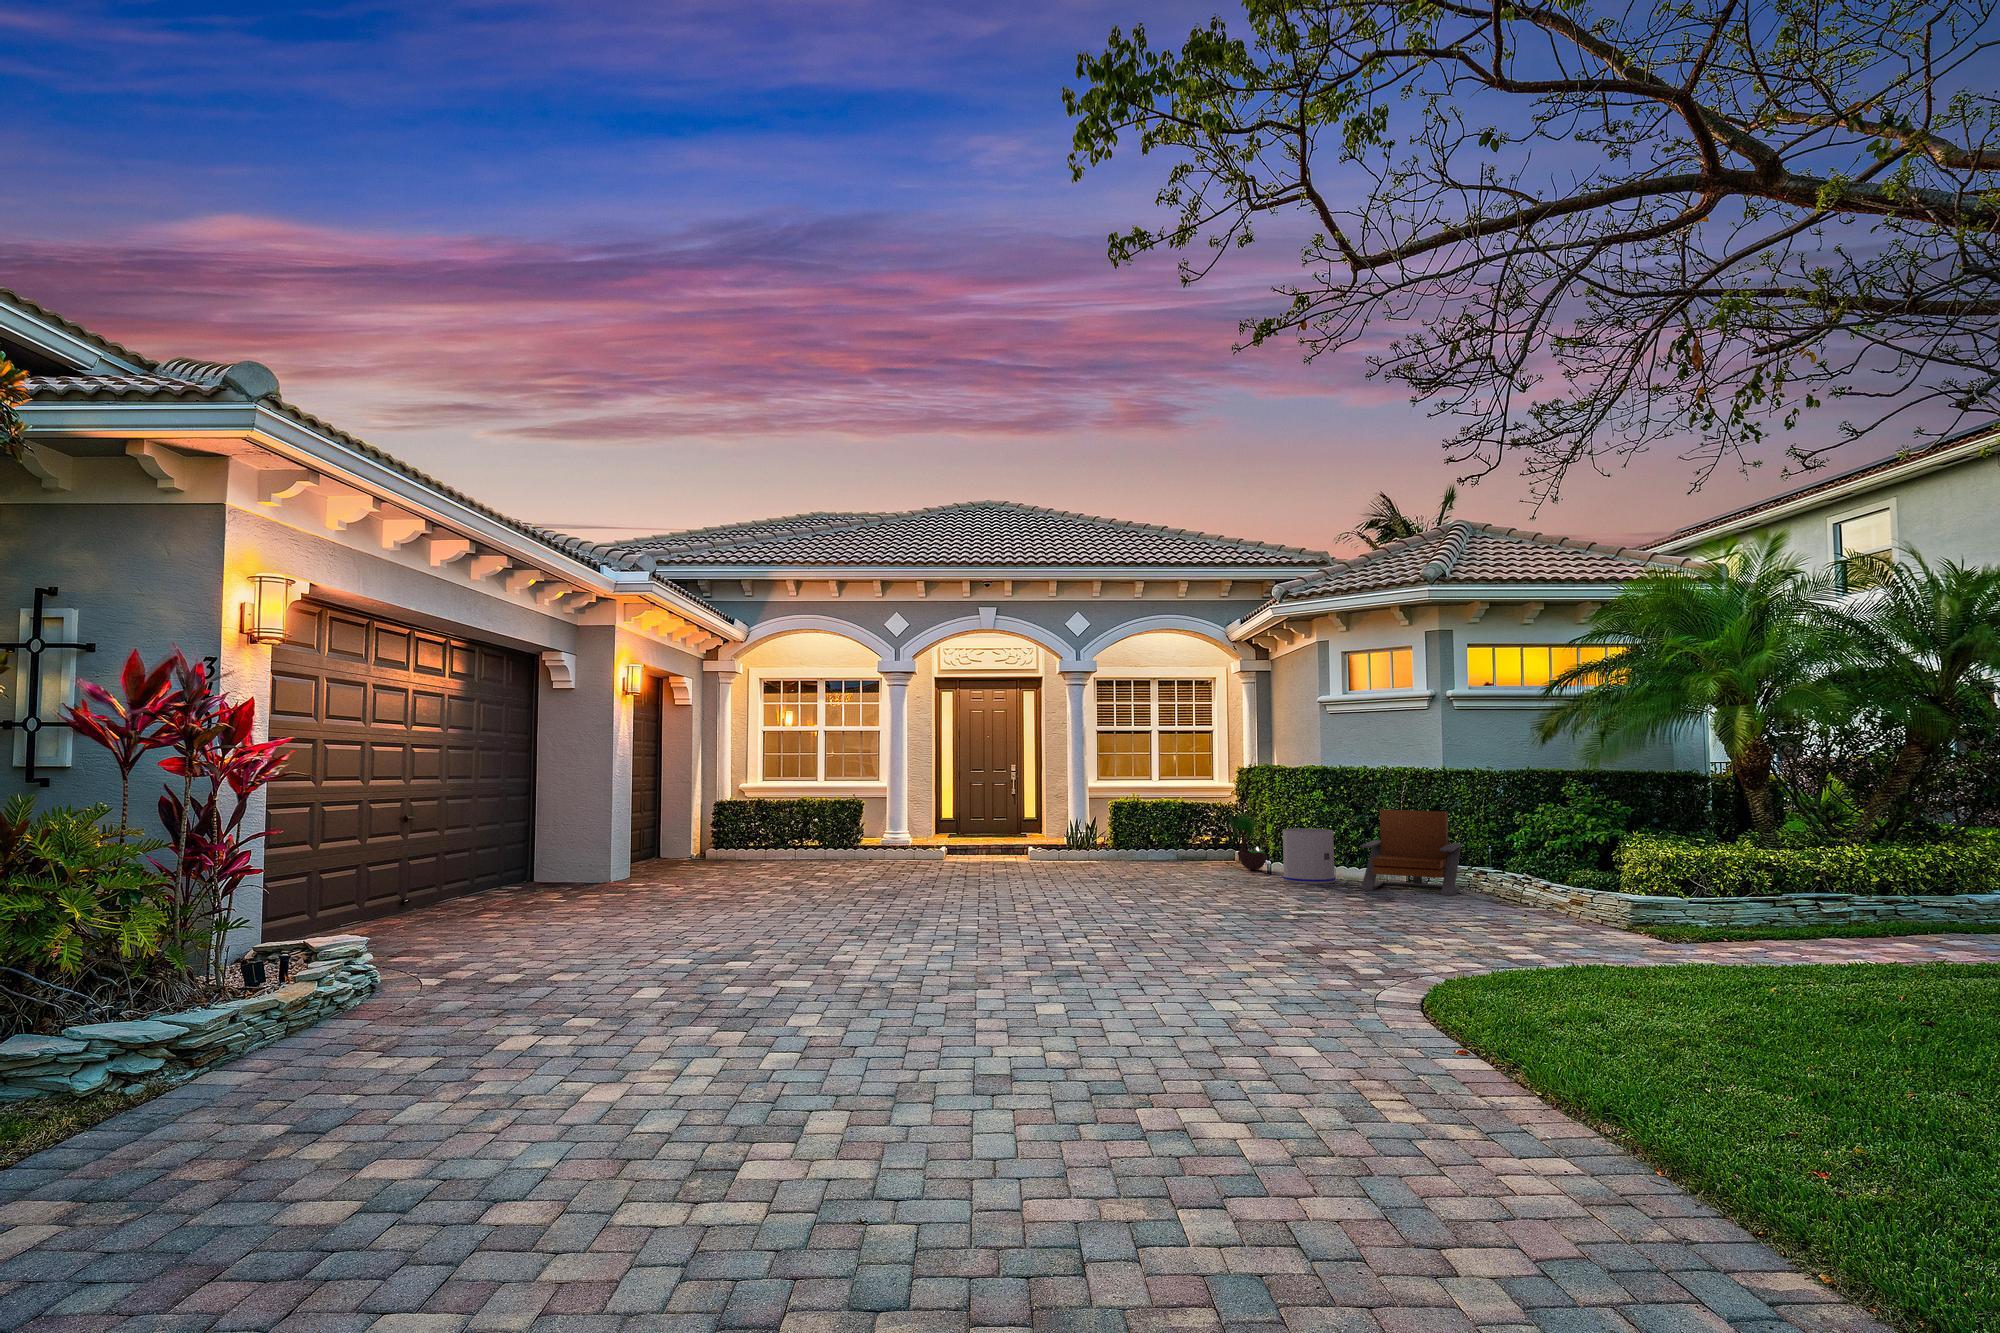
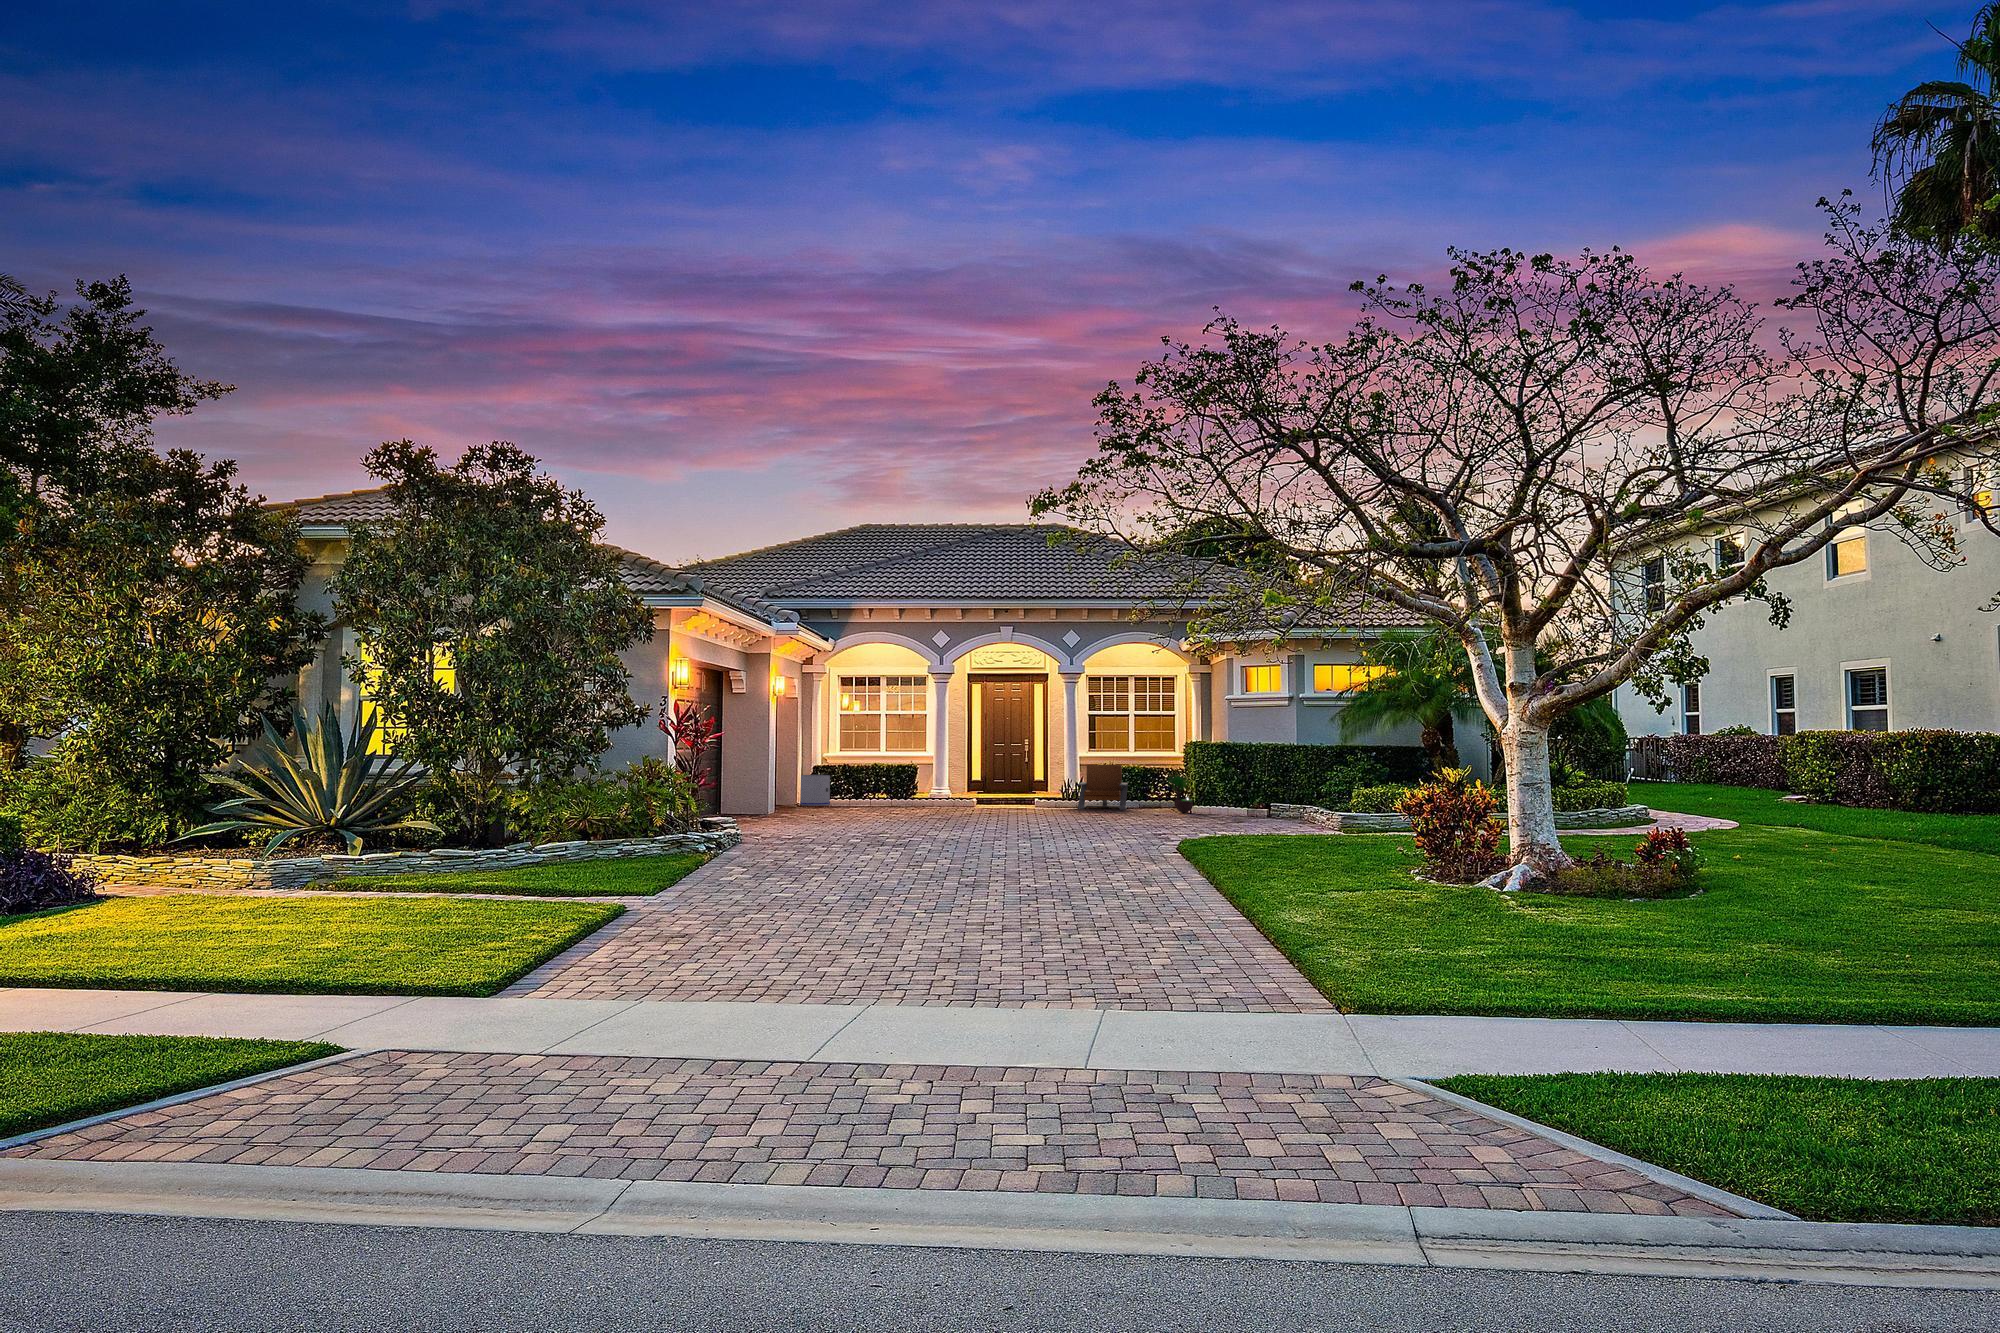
lounge chair: present [1360,810,1462,896] -> present [1078,764,1128,810]
trash can: present [1283,828,1336,884] -> present [800,775,830,806]

